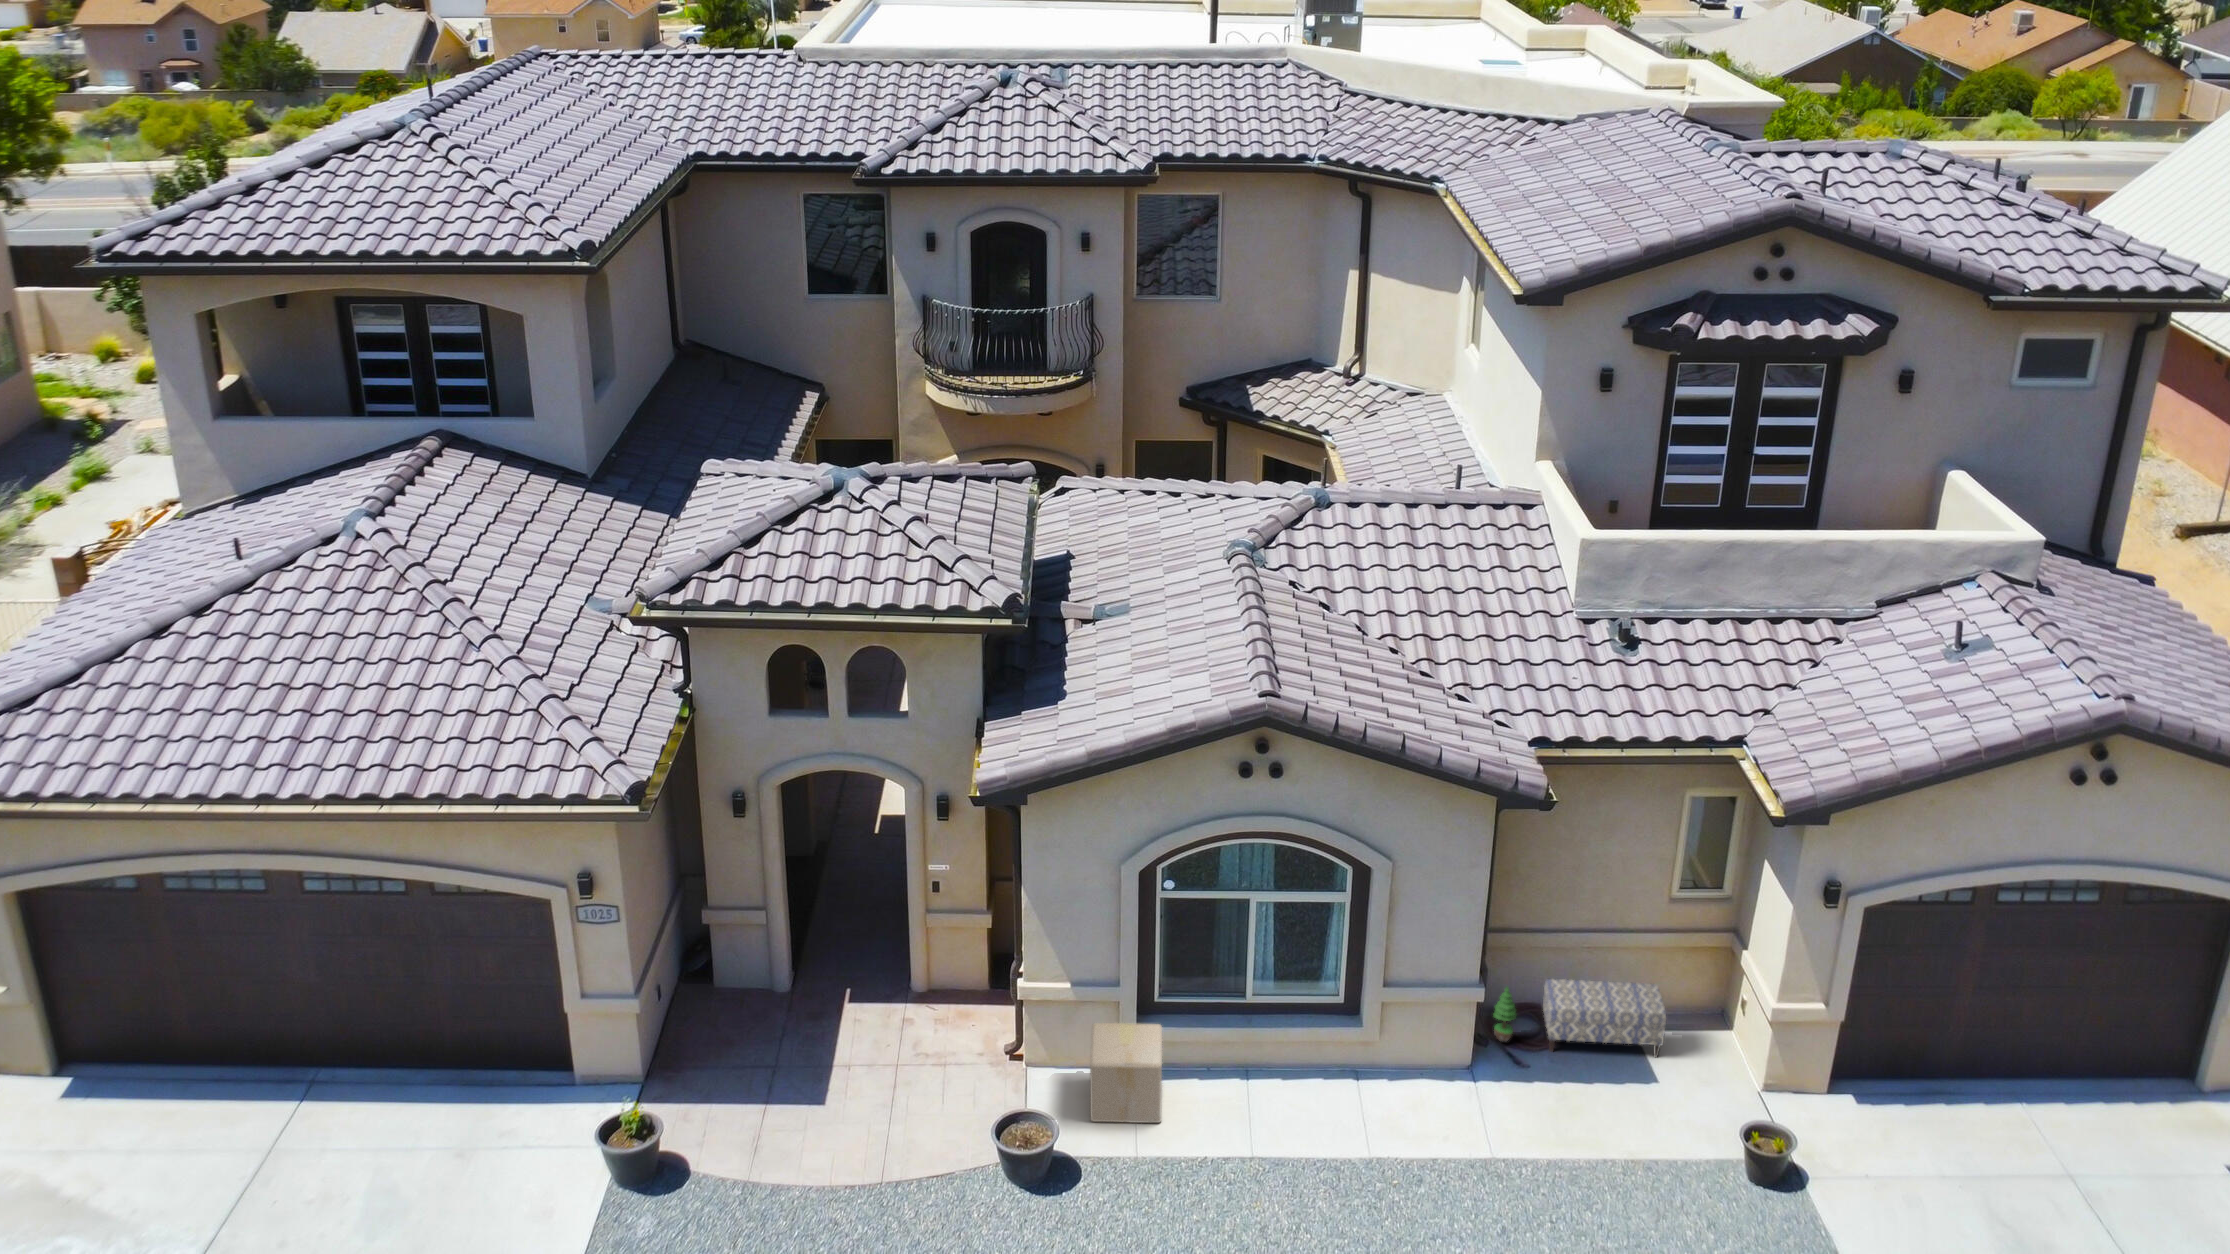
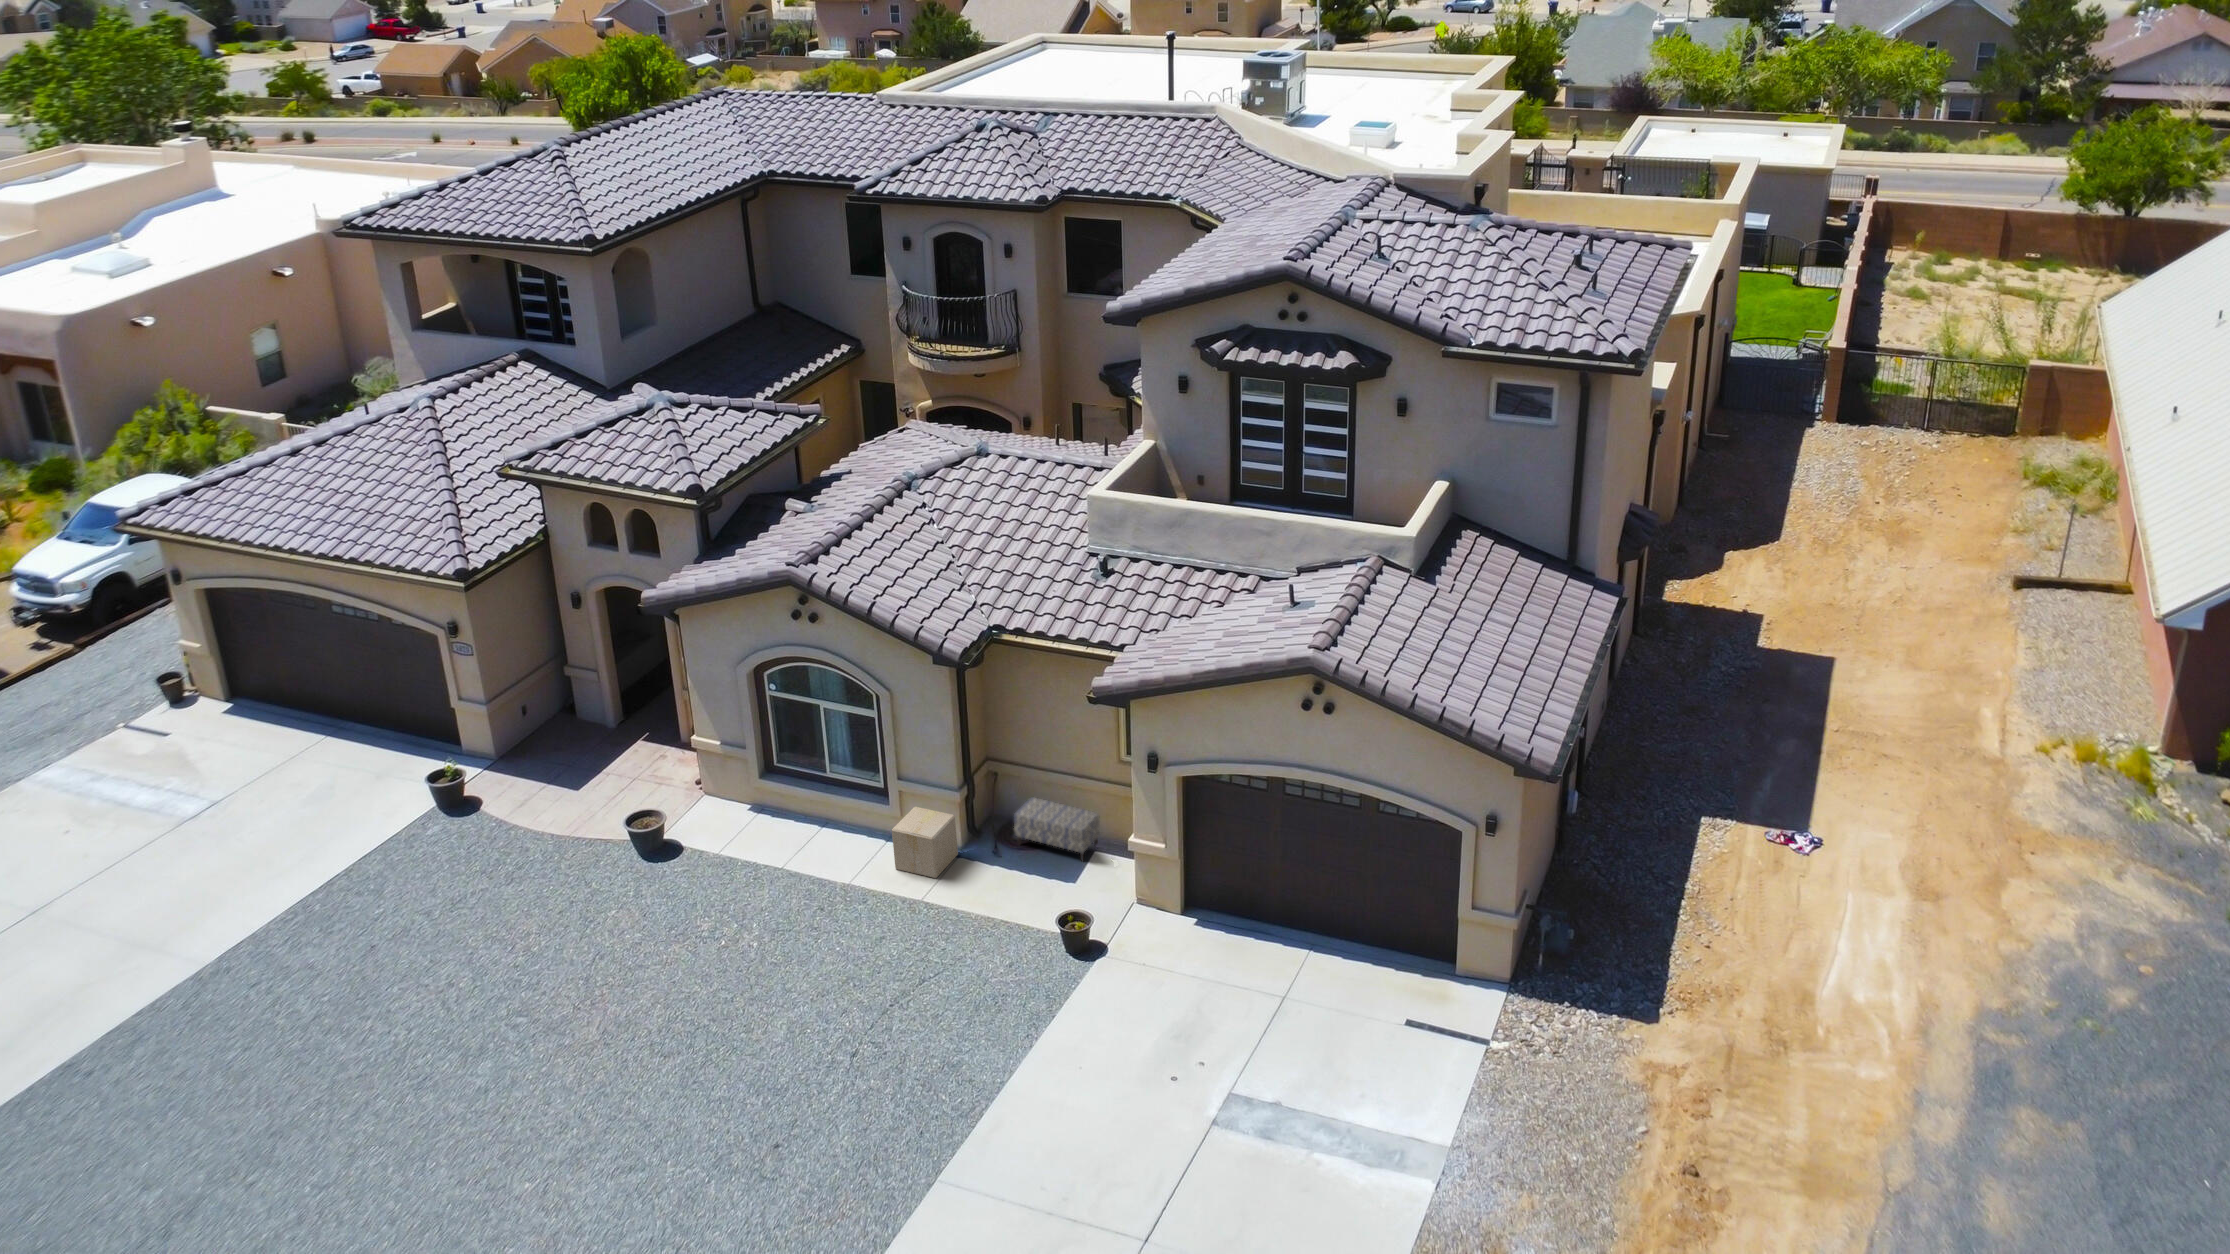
potted tree: present [1493,987,1516,1041] -> none [986,794,1002,833]
cardboard box: present [1090,1023,1162,1123] -> present [892,807,958,878]

